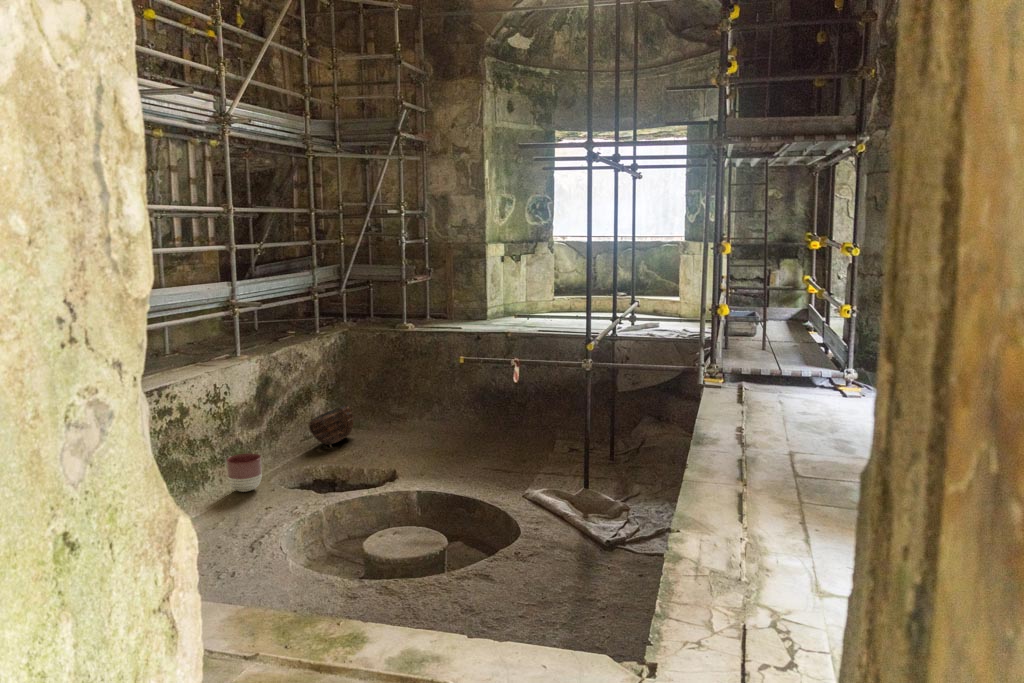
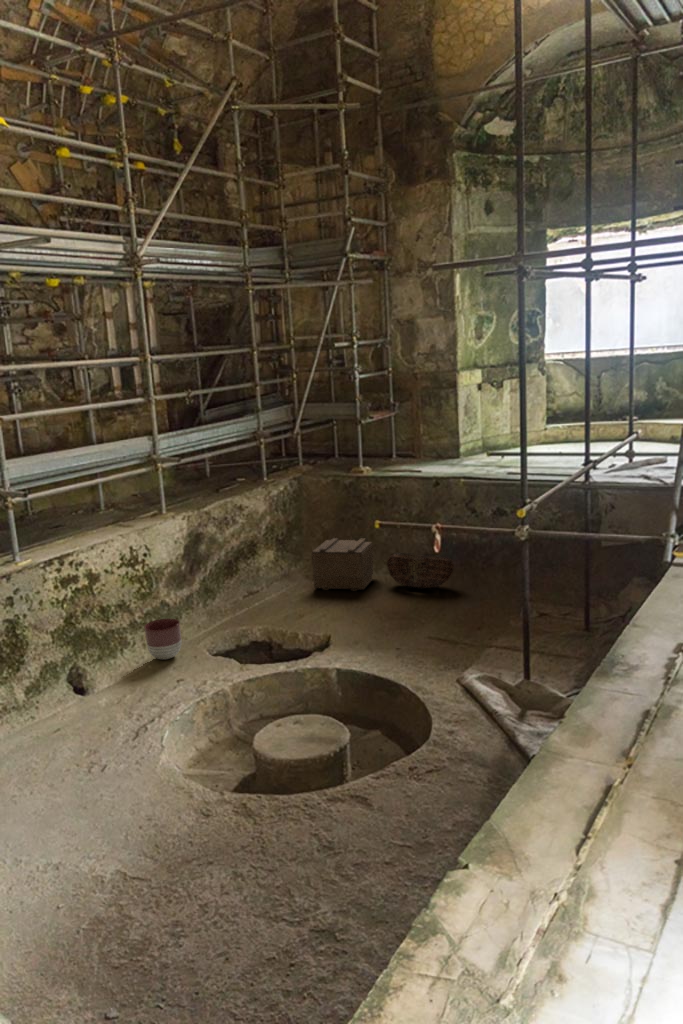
wooden crate: none [364,388,420,434] -> present [312,538,373,591]
basket: present [309,406,353,445] -> present [387,553,454,589]

